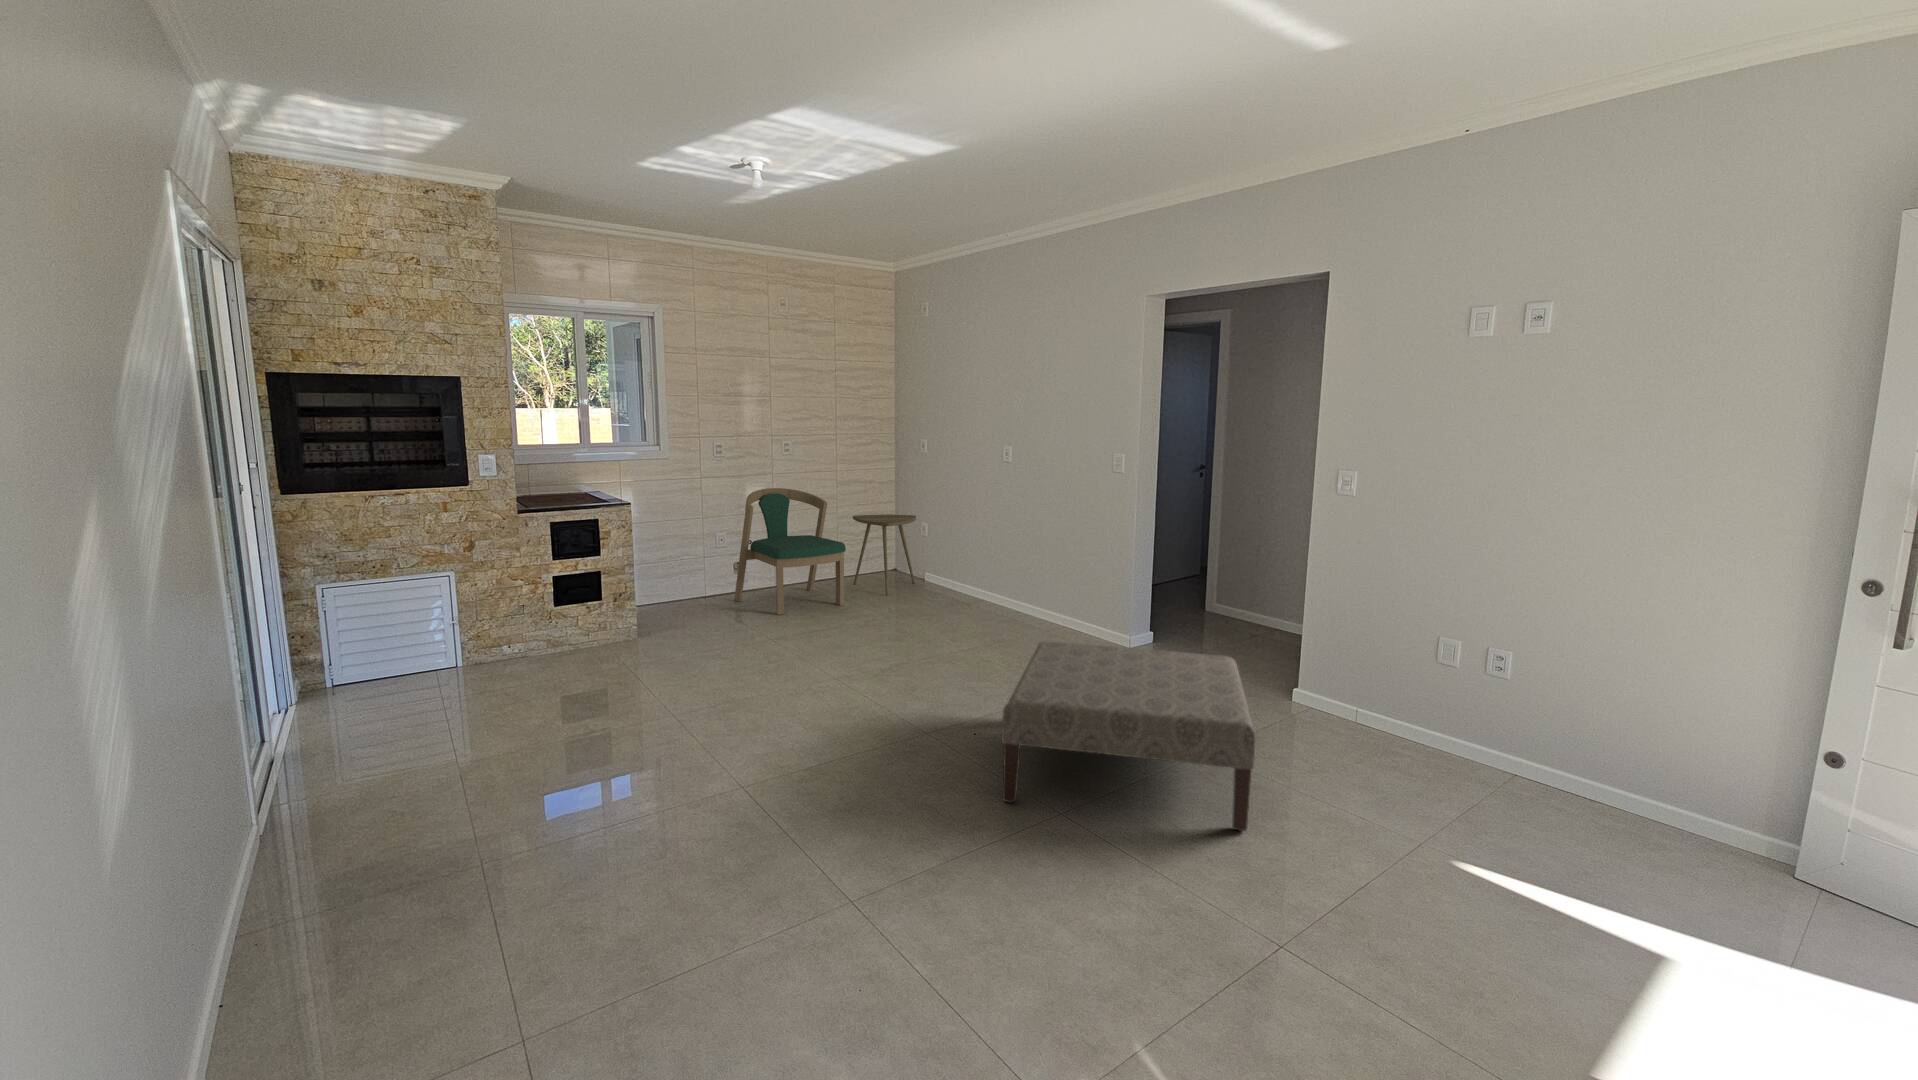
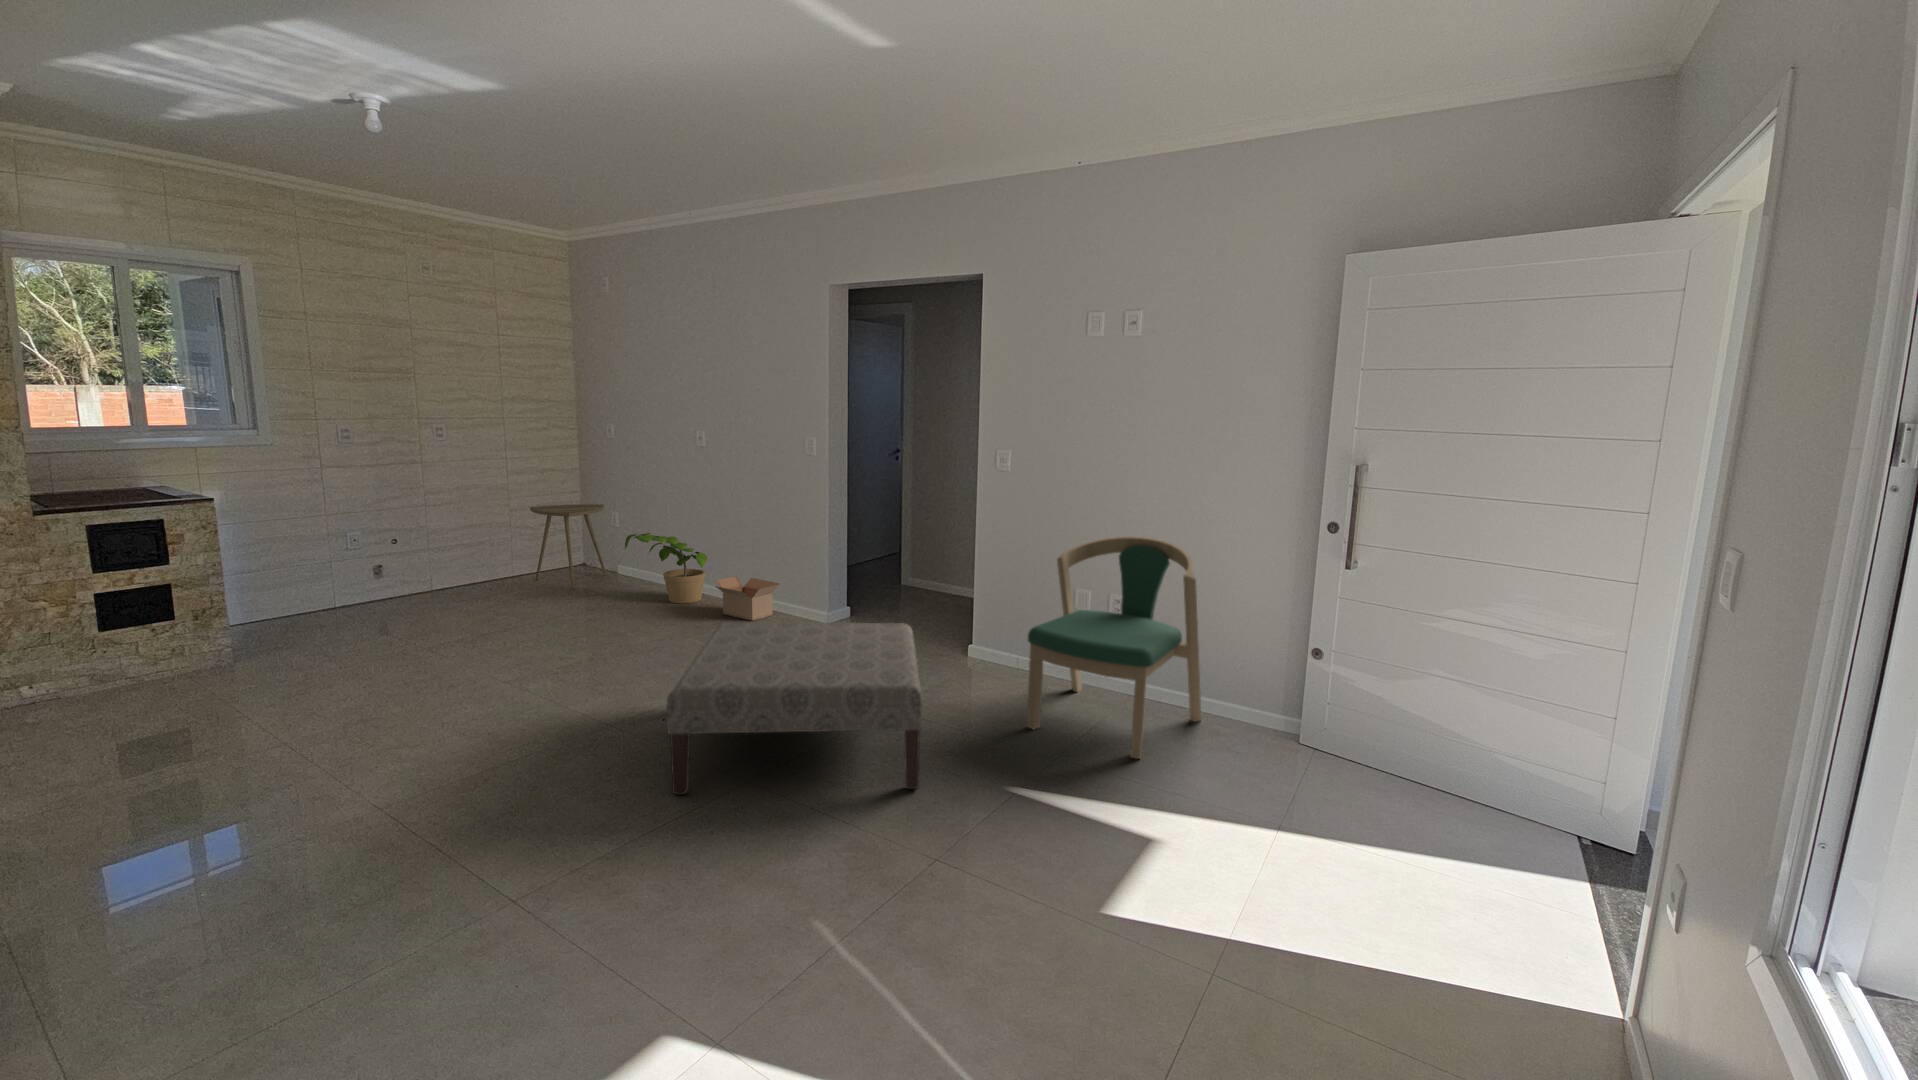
dining chair: present [734,488,846,615] -> present [1027,536,1201,759]
potted plant: none [939,546,1013,617] -> present [625,533,707,603]
cardboard box: none [1021,593,1085,639] -> present [715,576,779,621]

